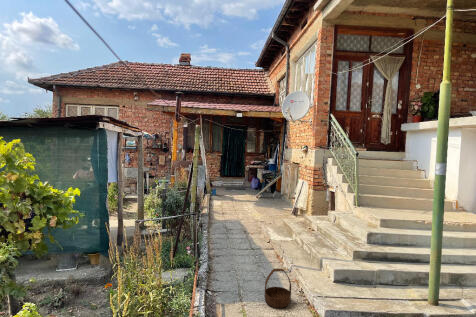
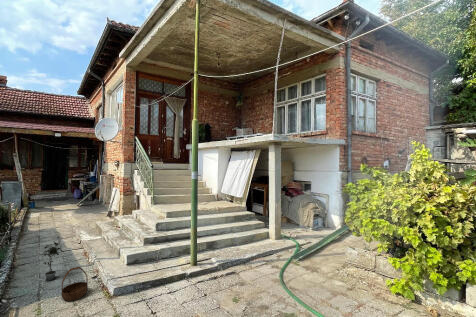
potted plant: none [241,231,261,275] -> present [44,241,62,281]

